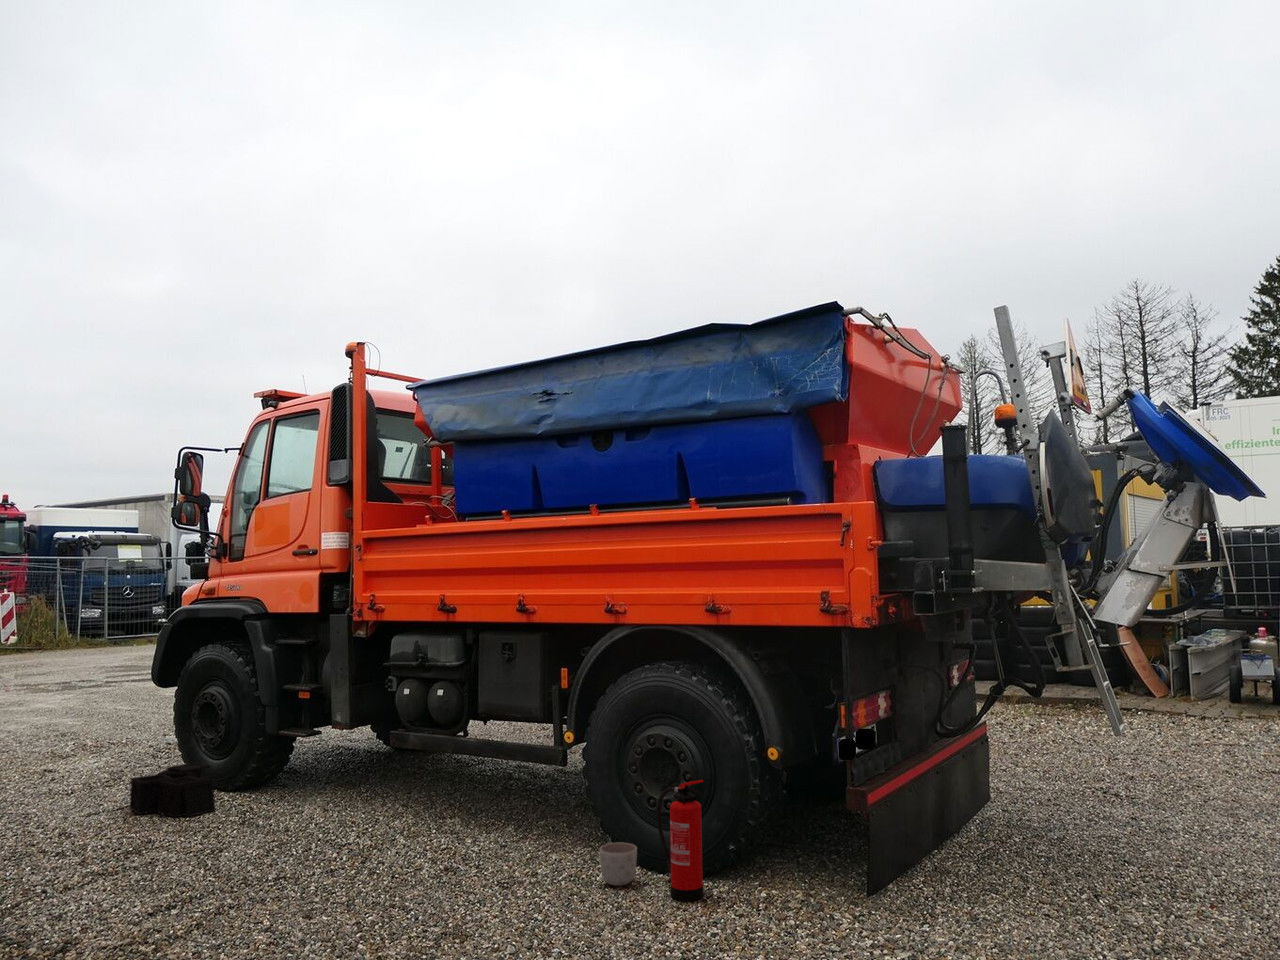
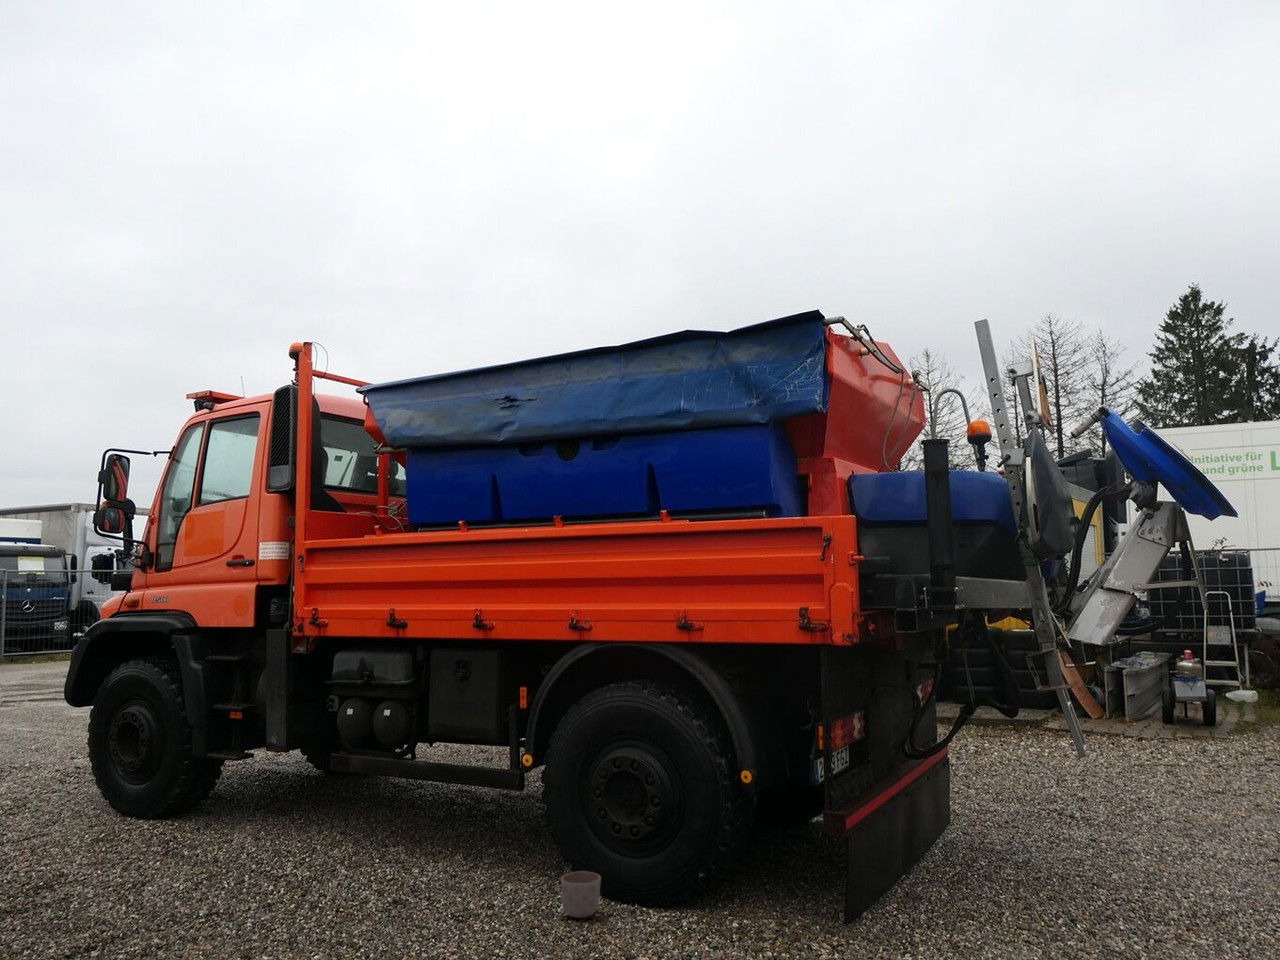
storage bin: present [130,762,216,818] -> none [41,787,138,849]
fire extinguisher: present [657,780,703,902] -> none [623,804,674,935]

